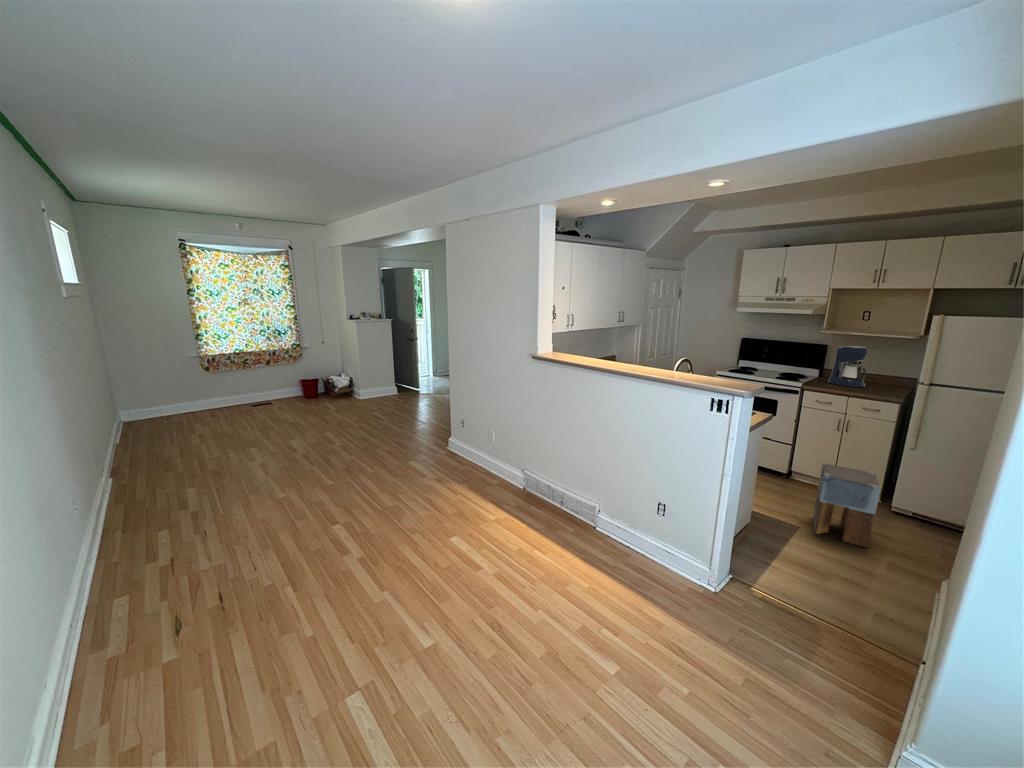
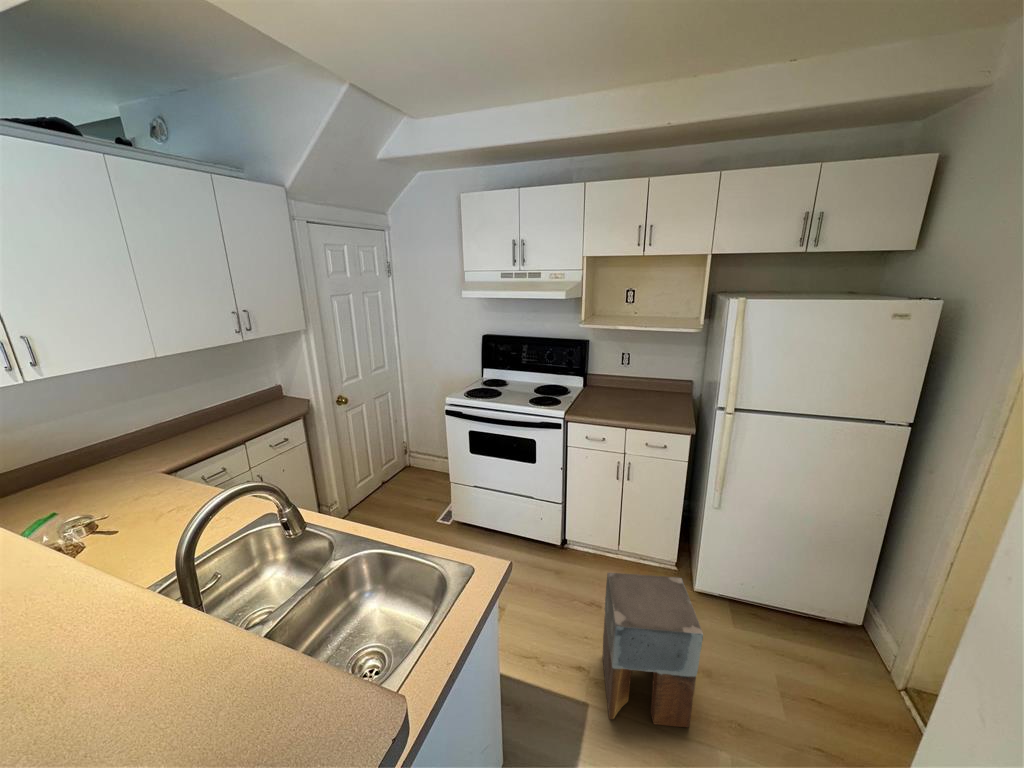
coffee maker: present [828,346,868,387] -> none [596,342,640,406]

